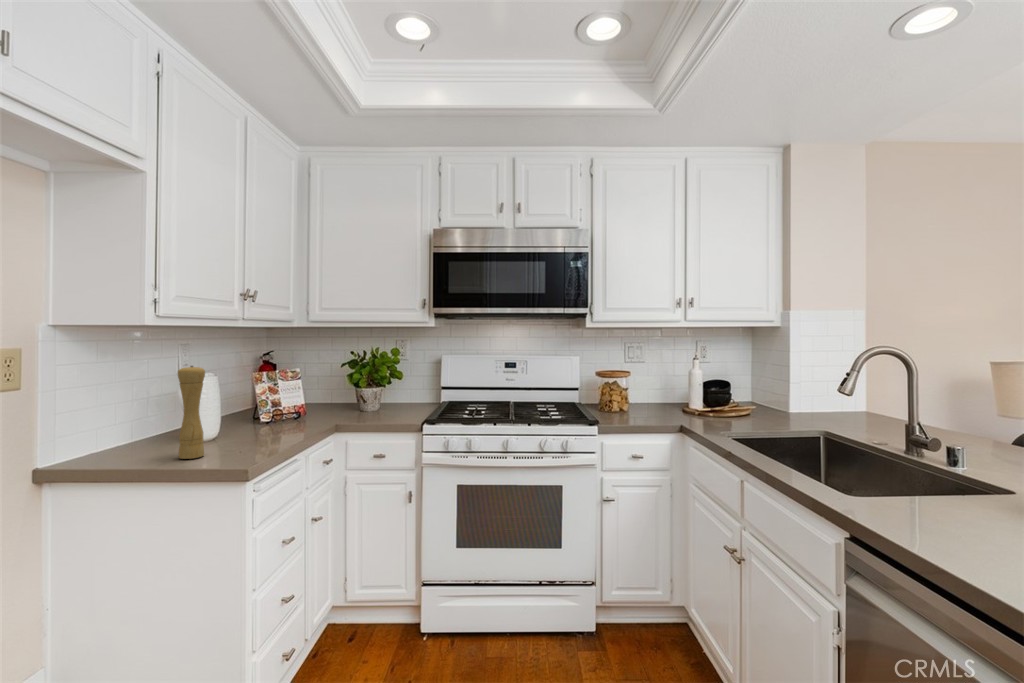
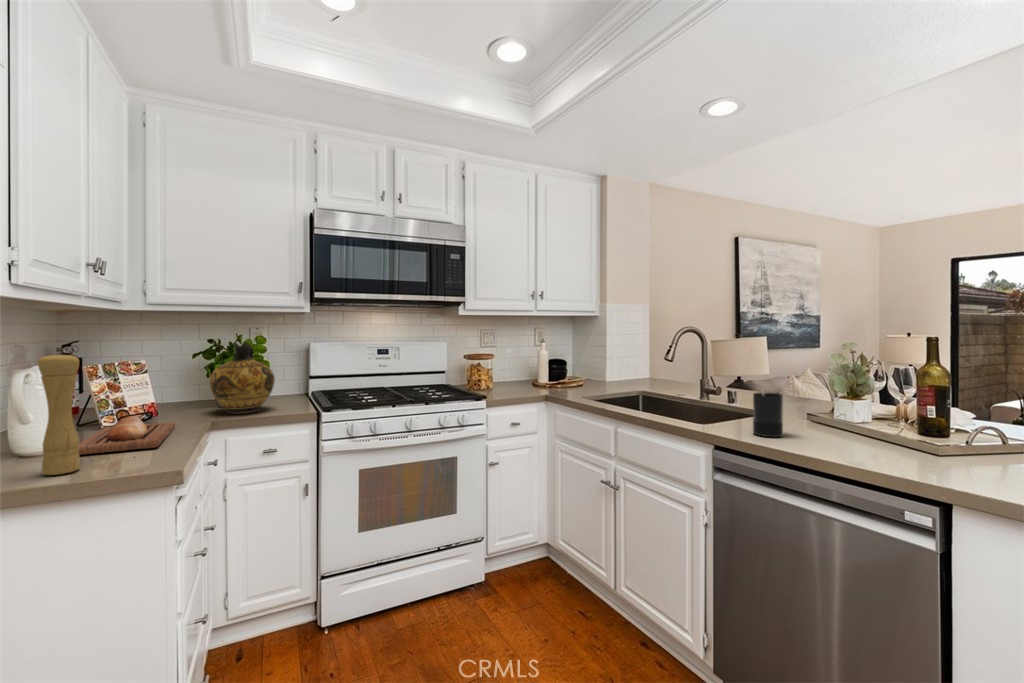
ceramic jug: none [344,355,396,419] -> present [210,342,275,414]
bread loaf: none [213,416,305,444] -> present [78,416,175,455]
candle: none [908,450,962,533] -> present [753,391,783,437]

